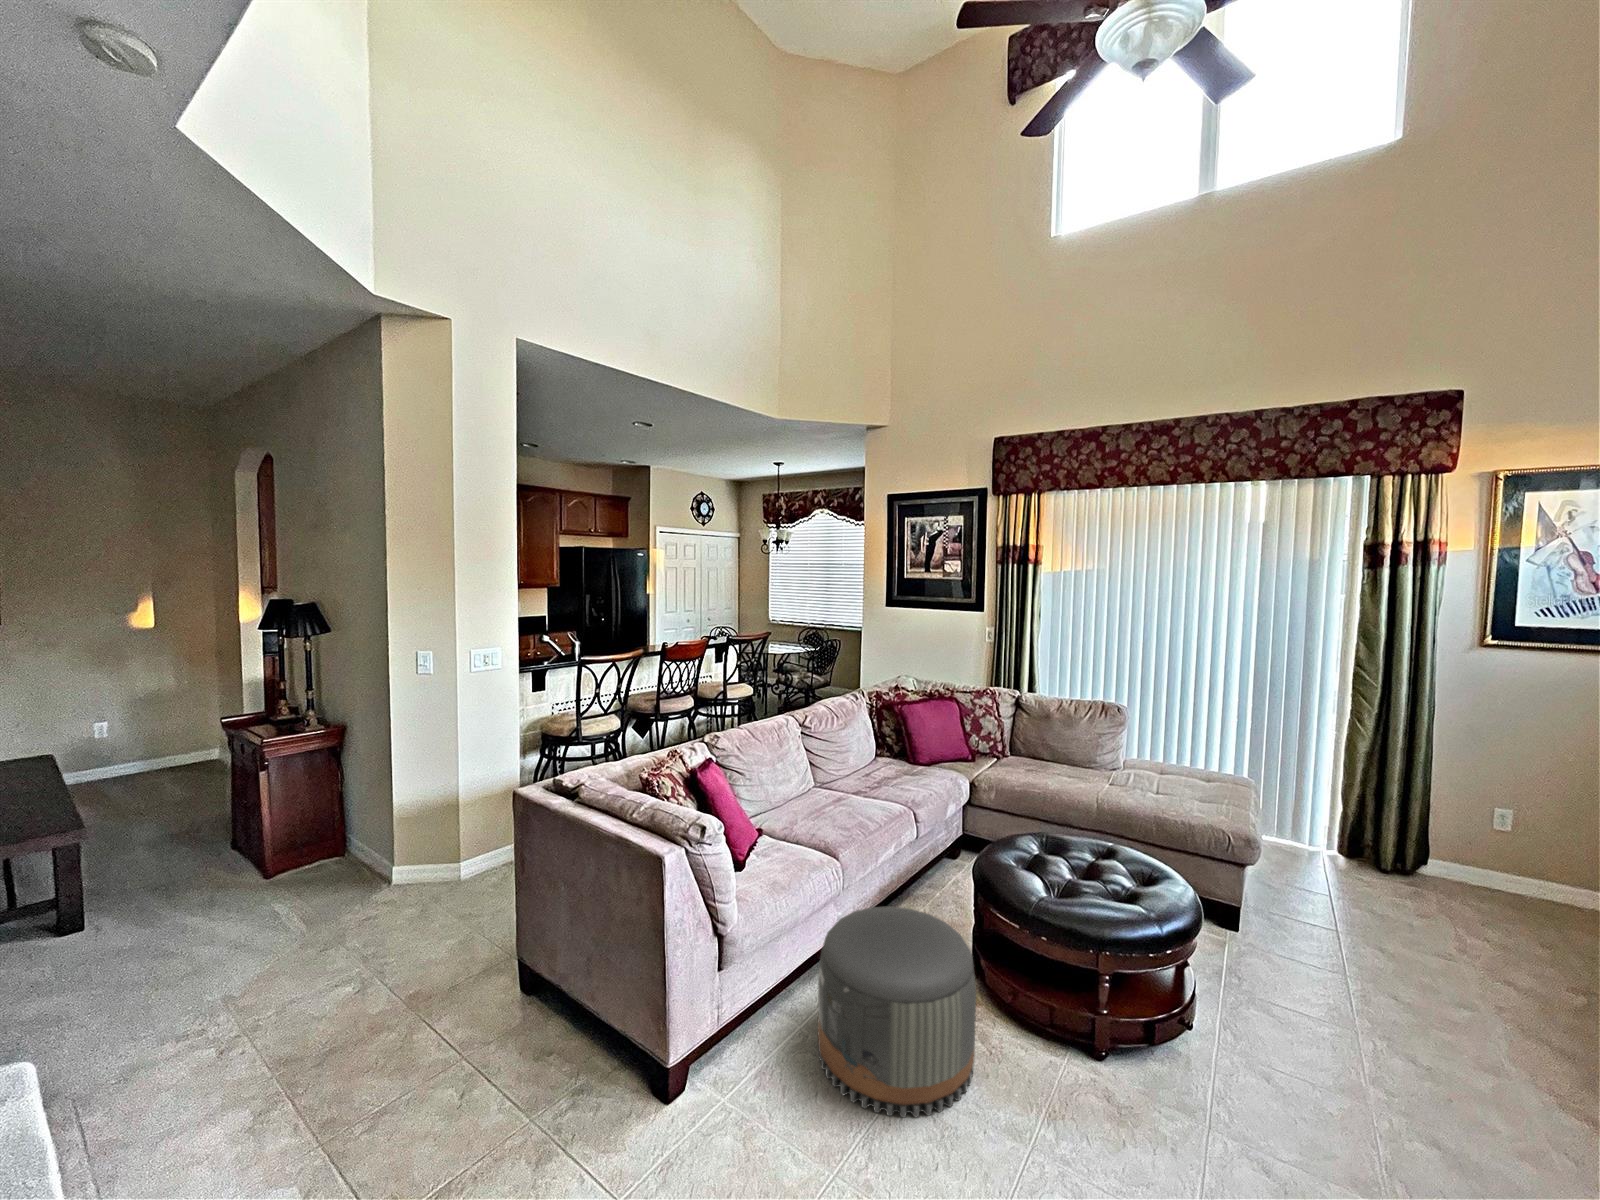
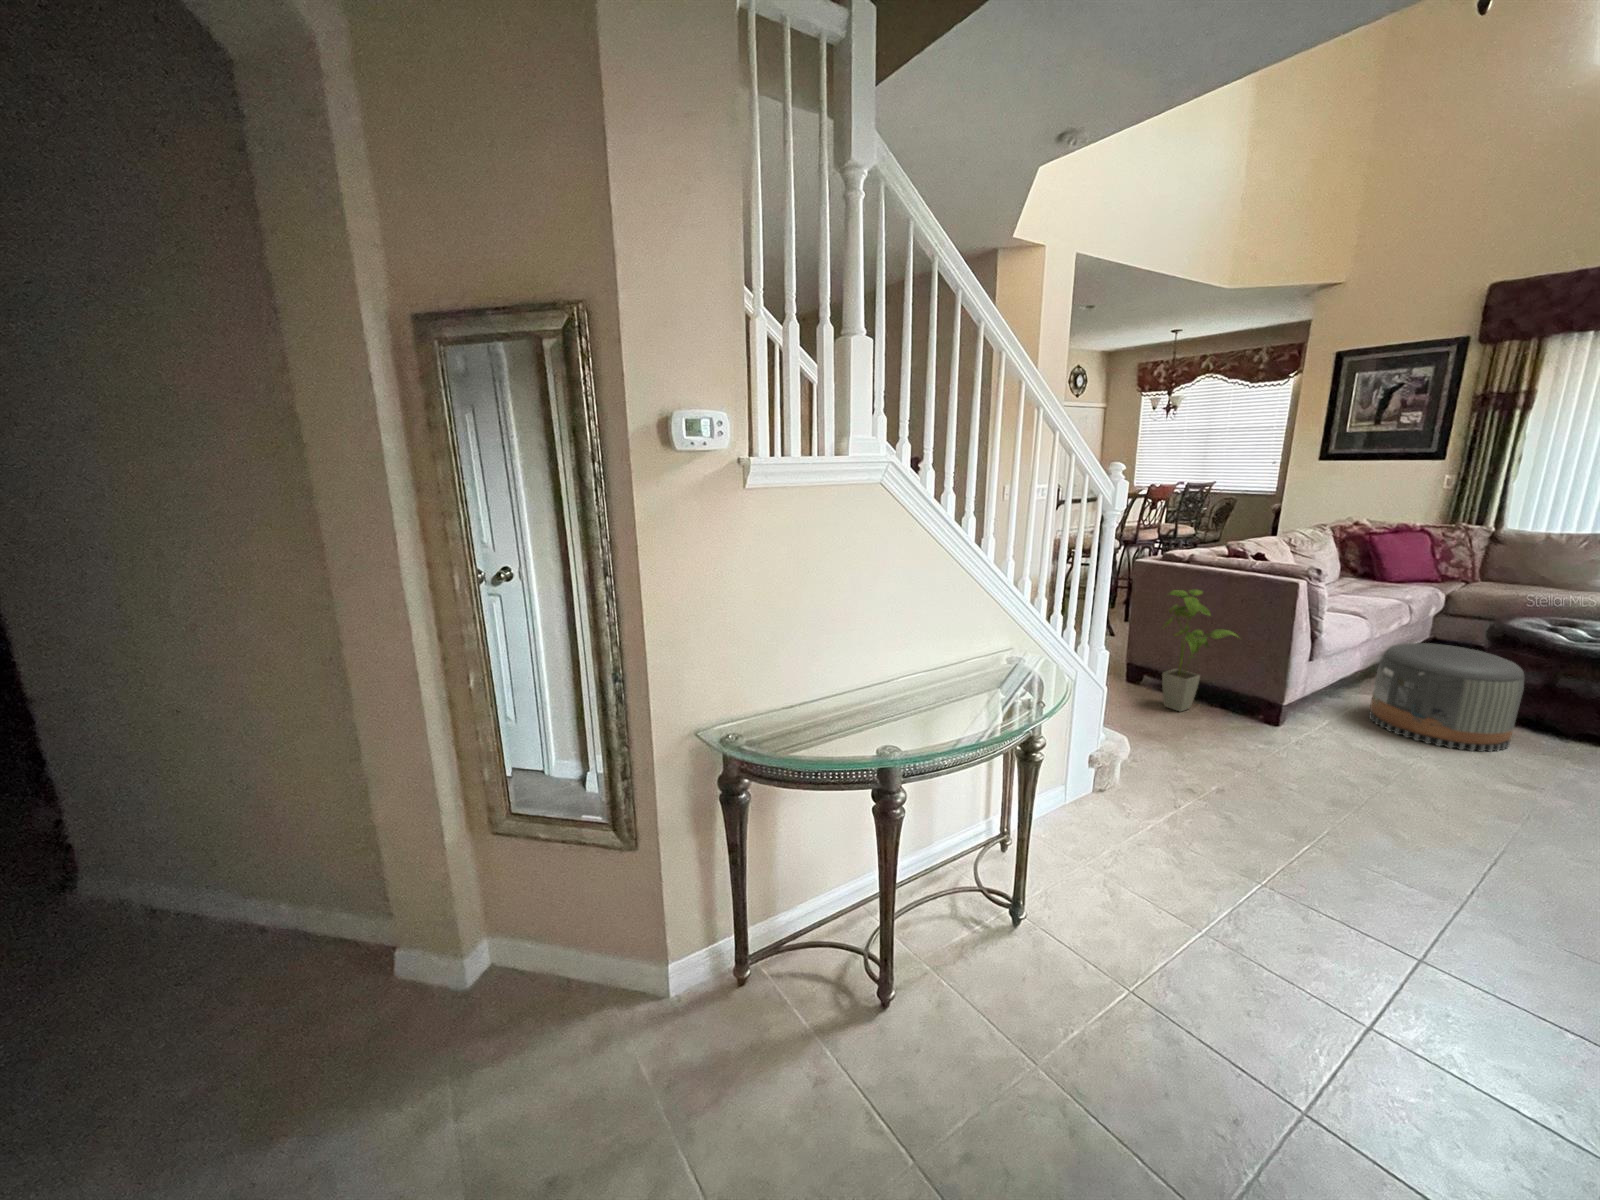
house plant: none [475,871,595,1092] -> present [1162,590,1238,712]

